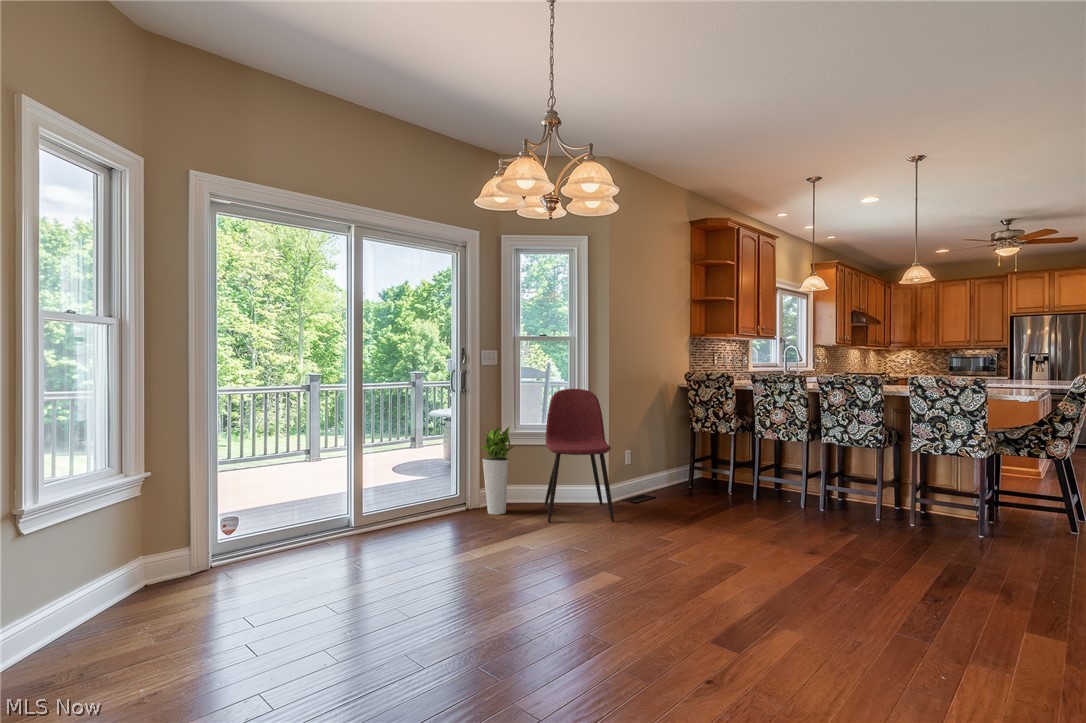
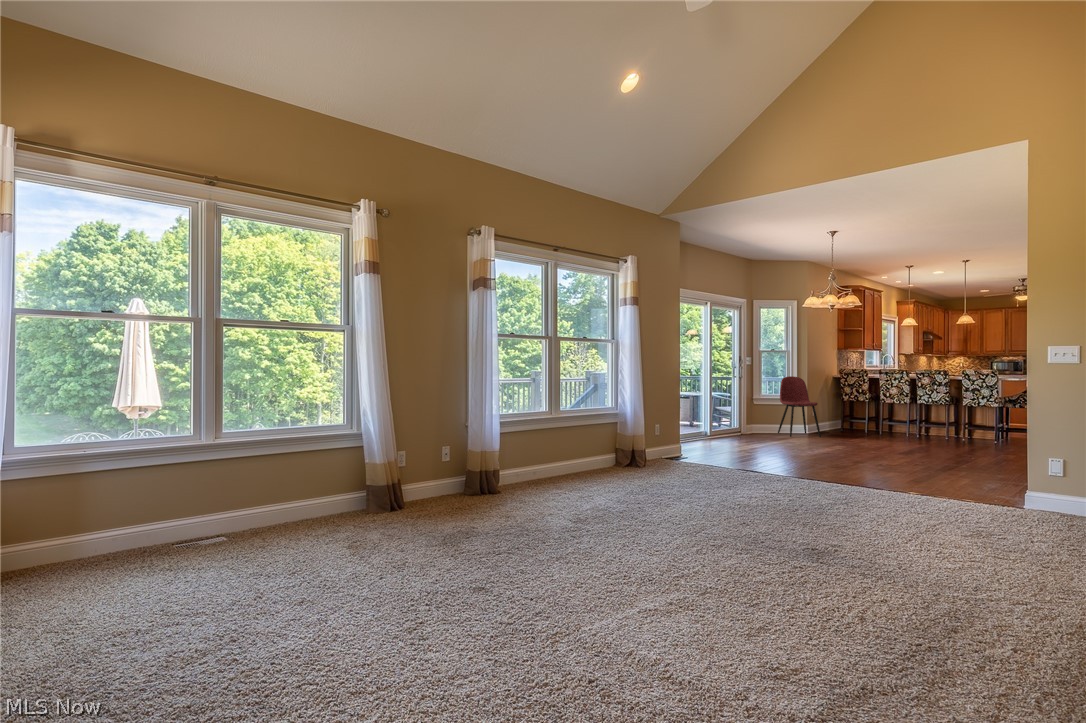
planter: present [481,426,513,515] -> none [751,393,768,435]

